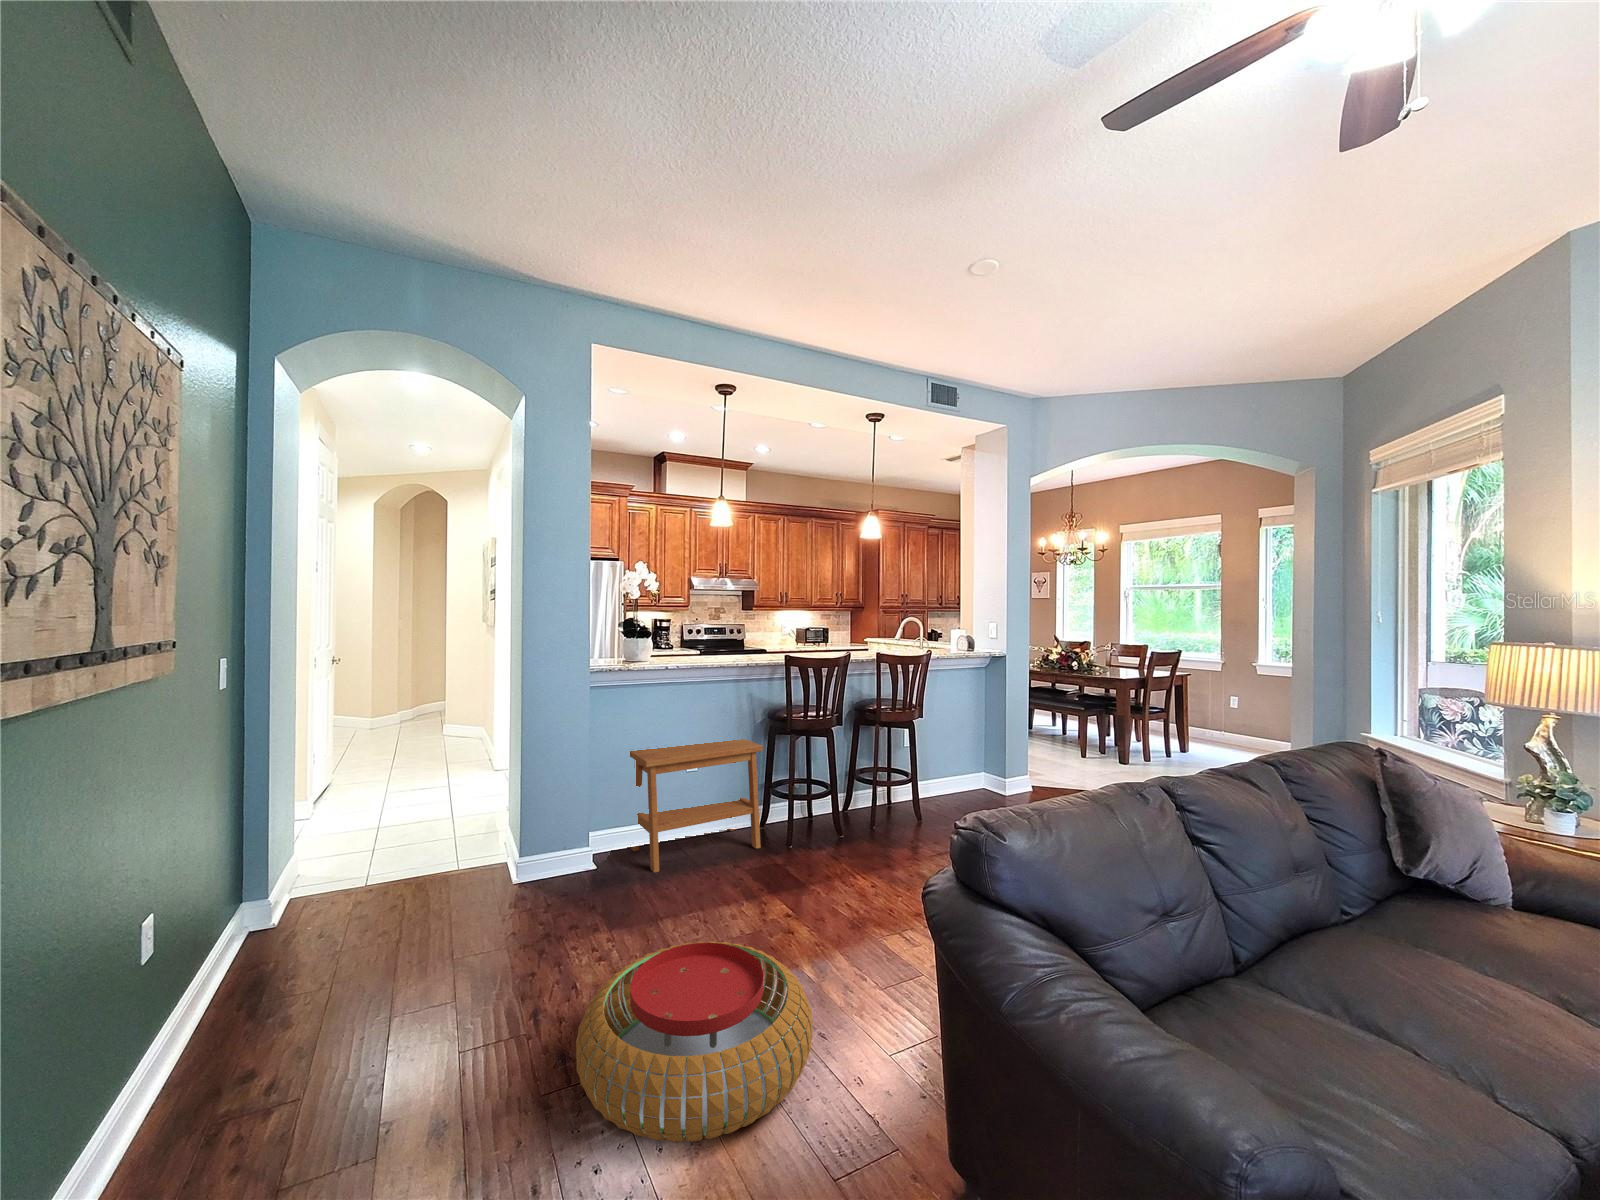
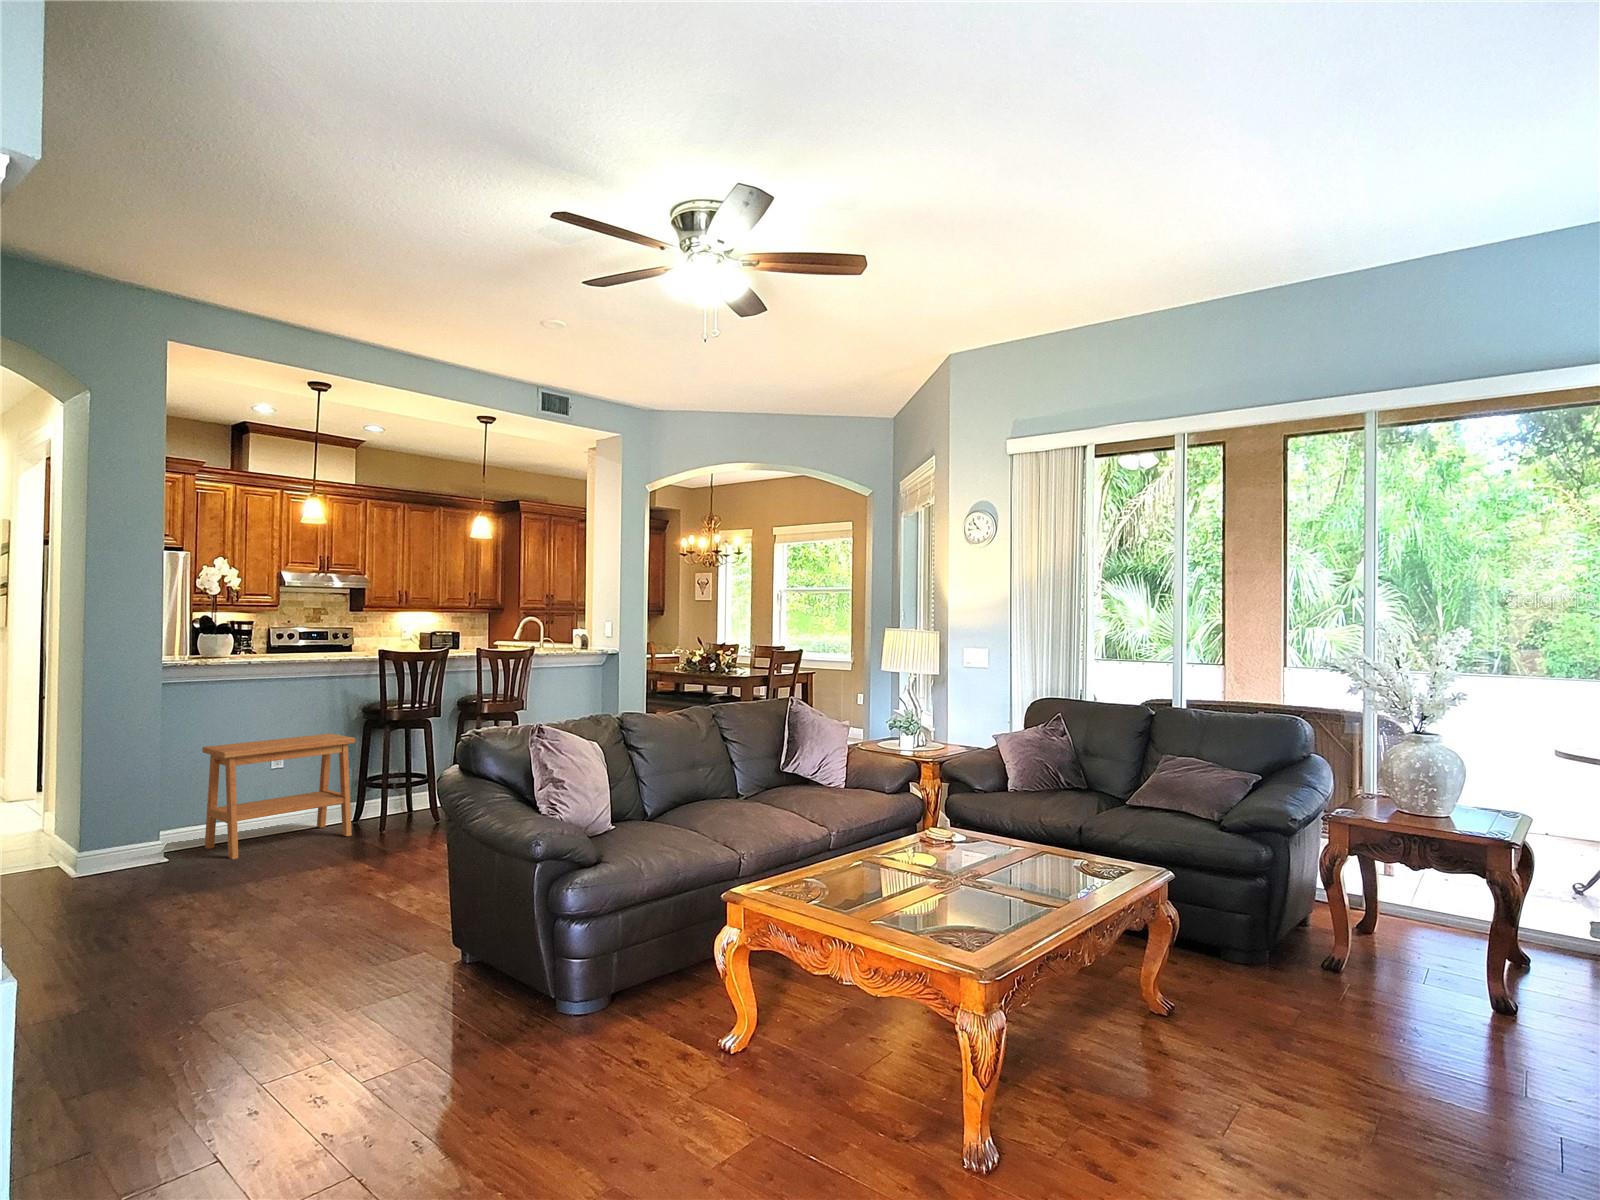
pouf: present [576,941,813,1143] -> none [167,861,369,966]

